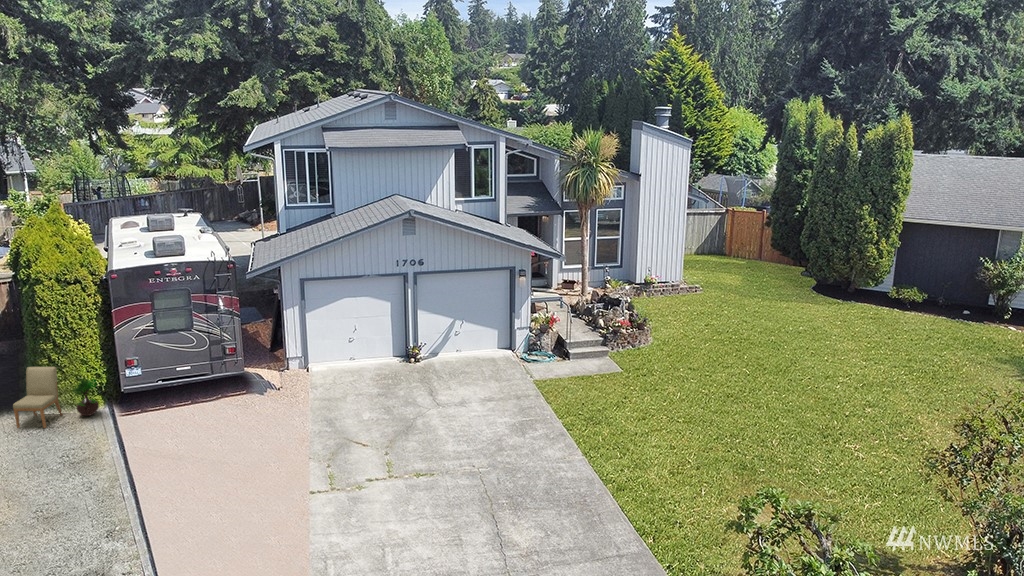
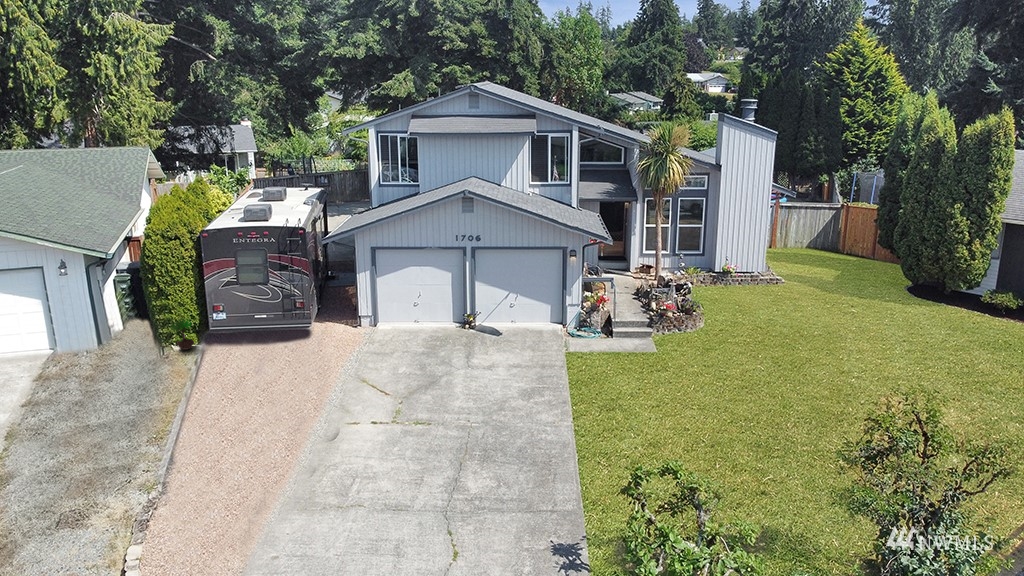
chair: present [13,367,63,428] -> none [126,305,169,357]

